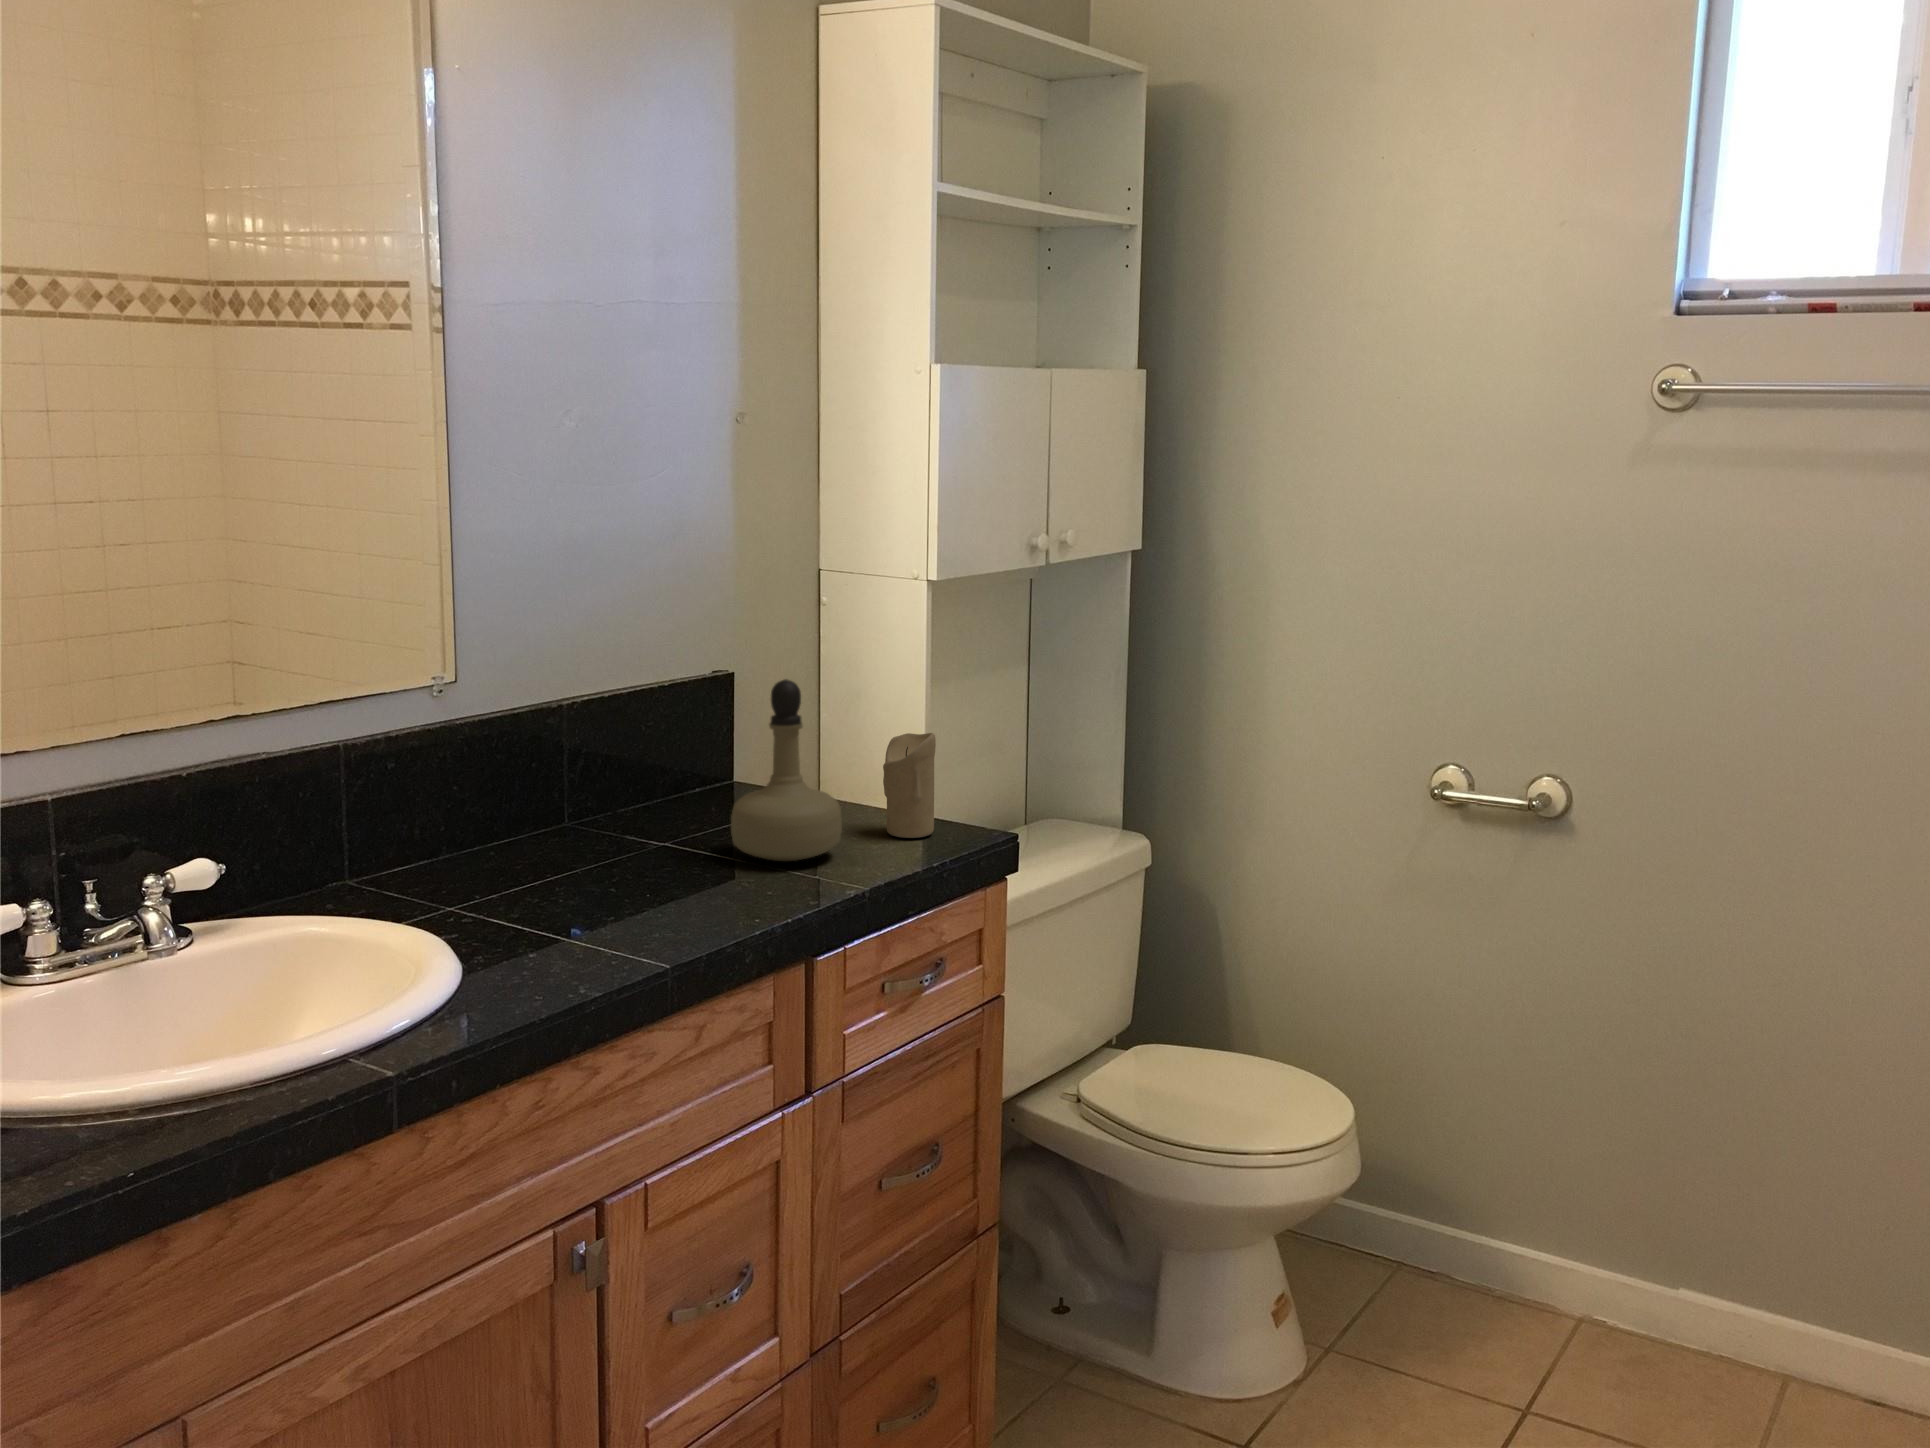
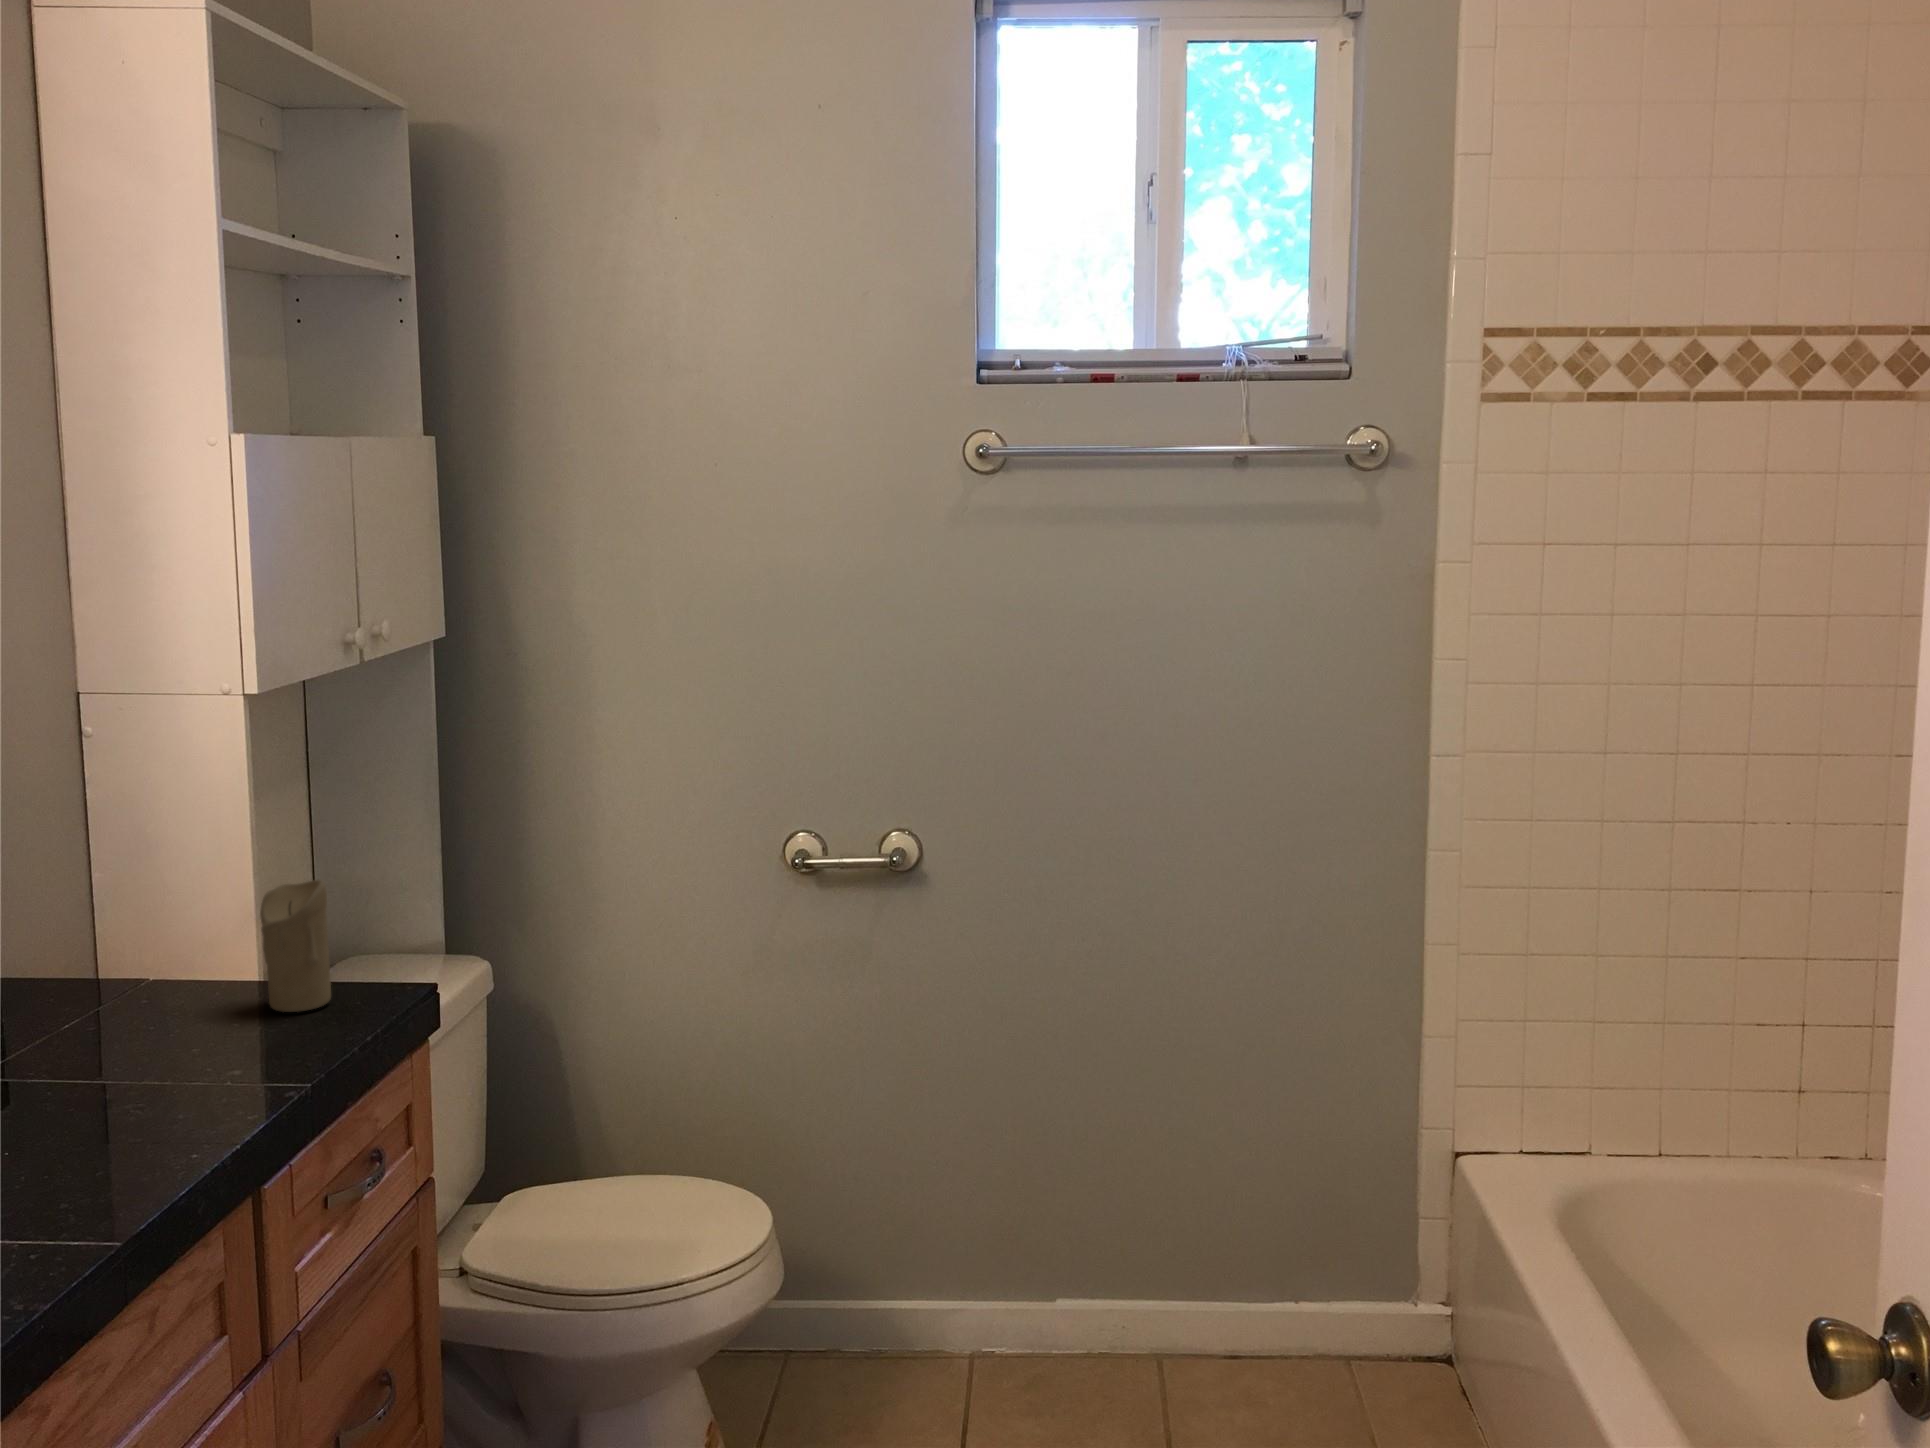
perfume bottle: present [731,679,842,861] -> none [78,839,236,1072]

